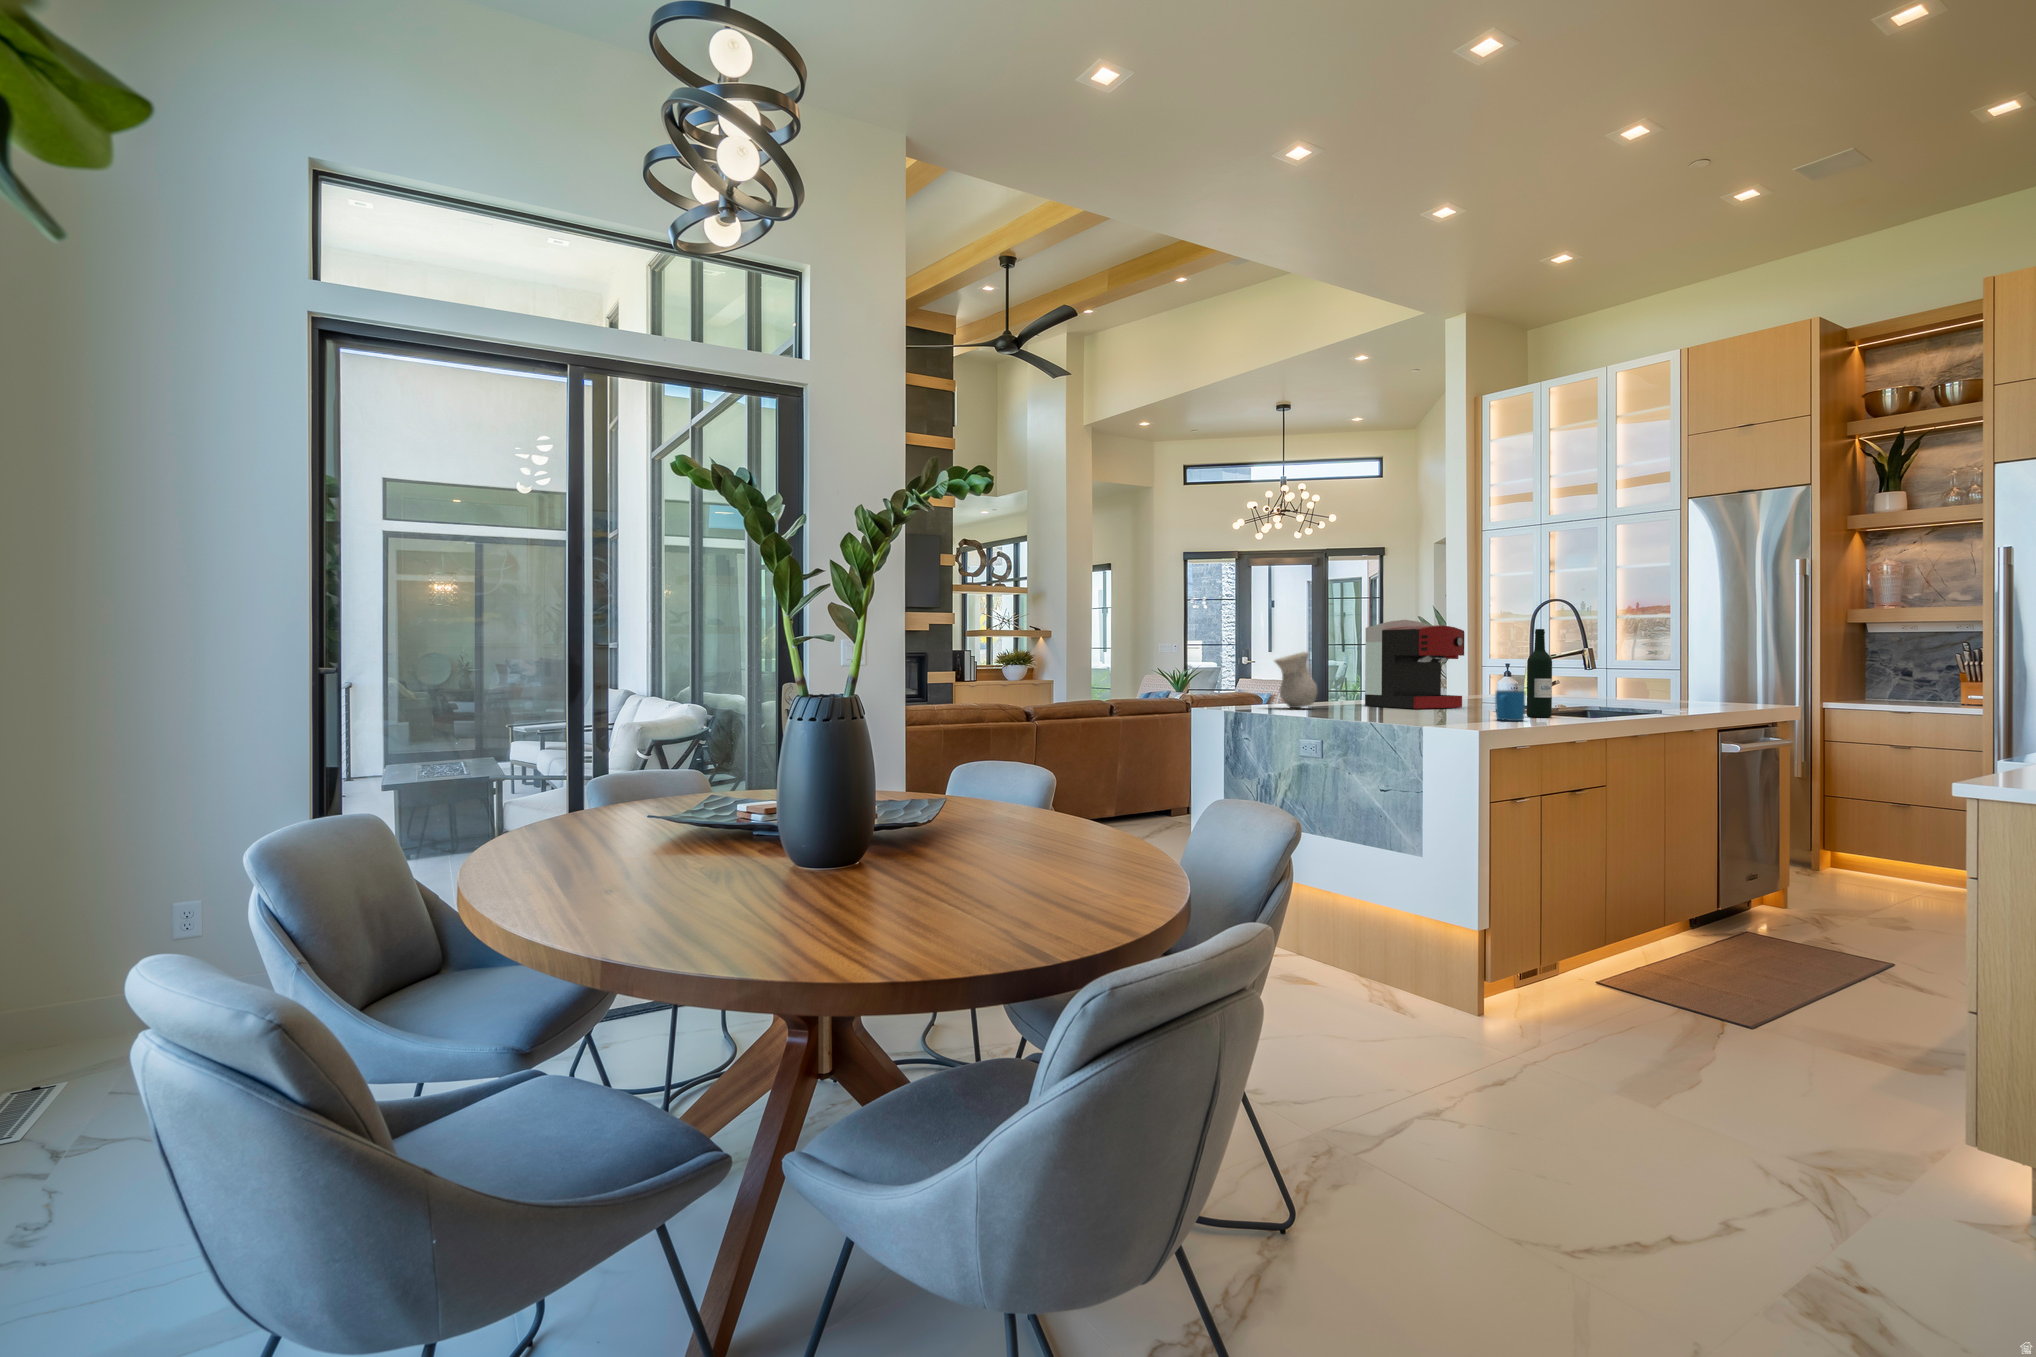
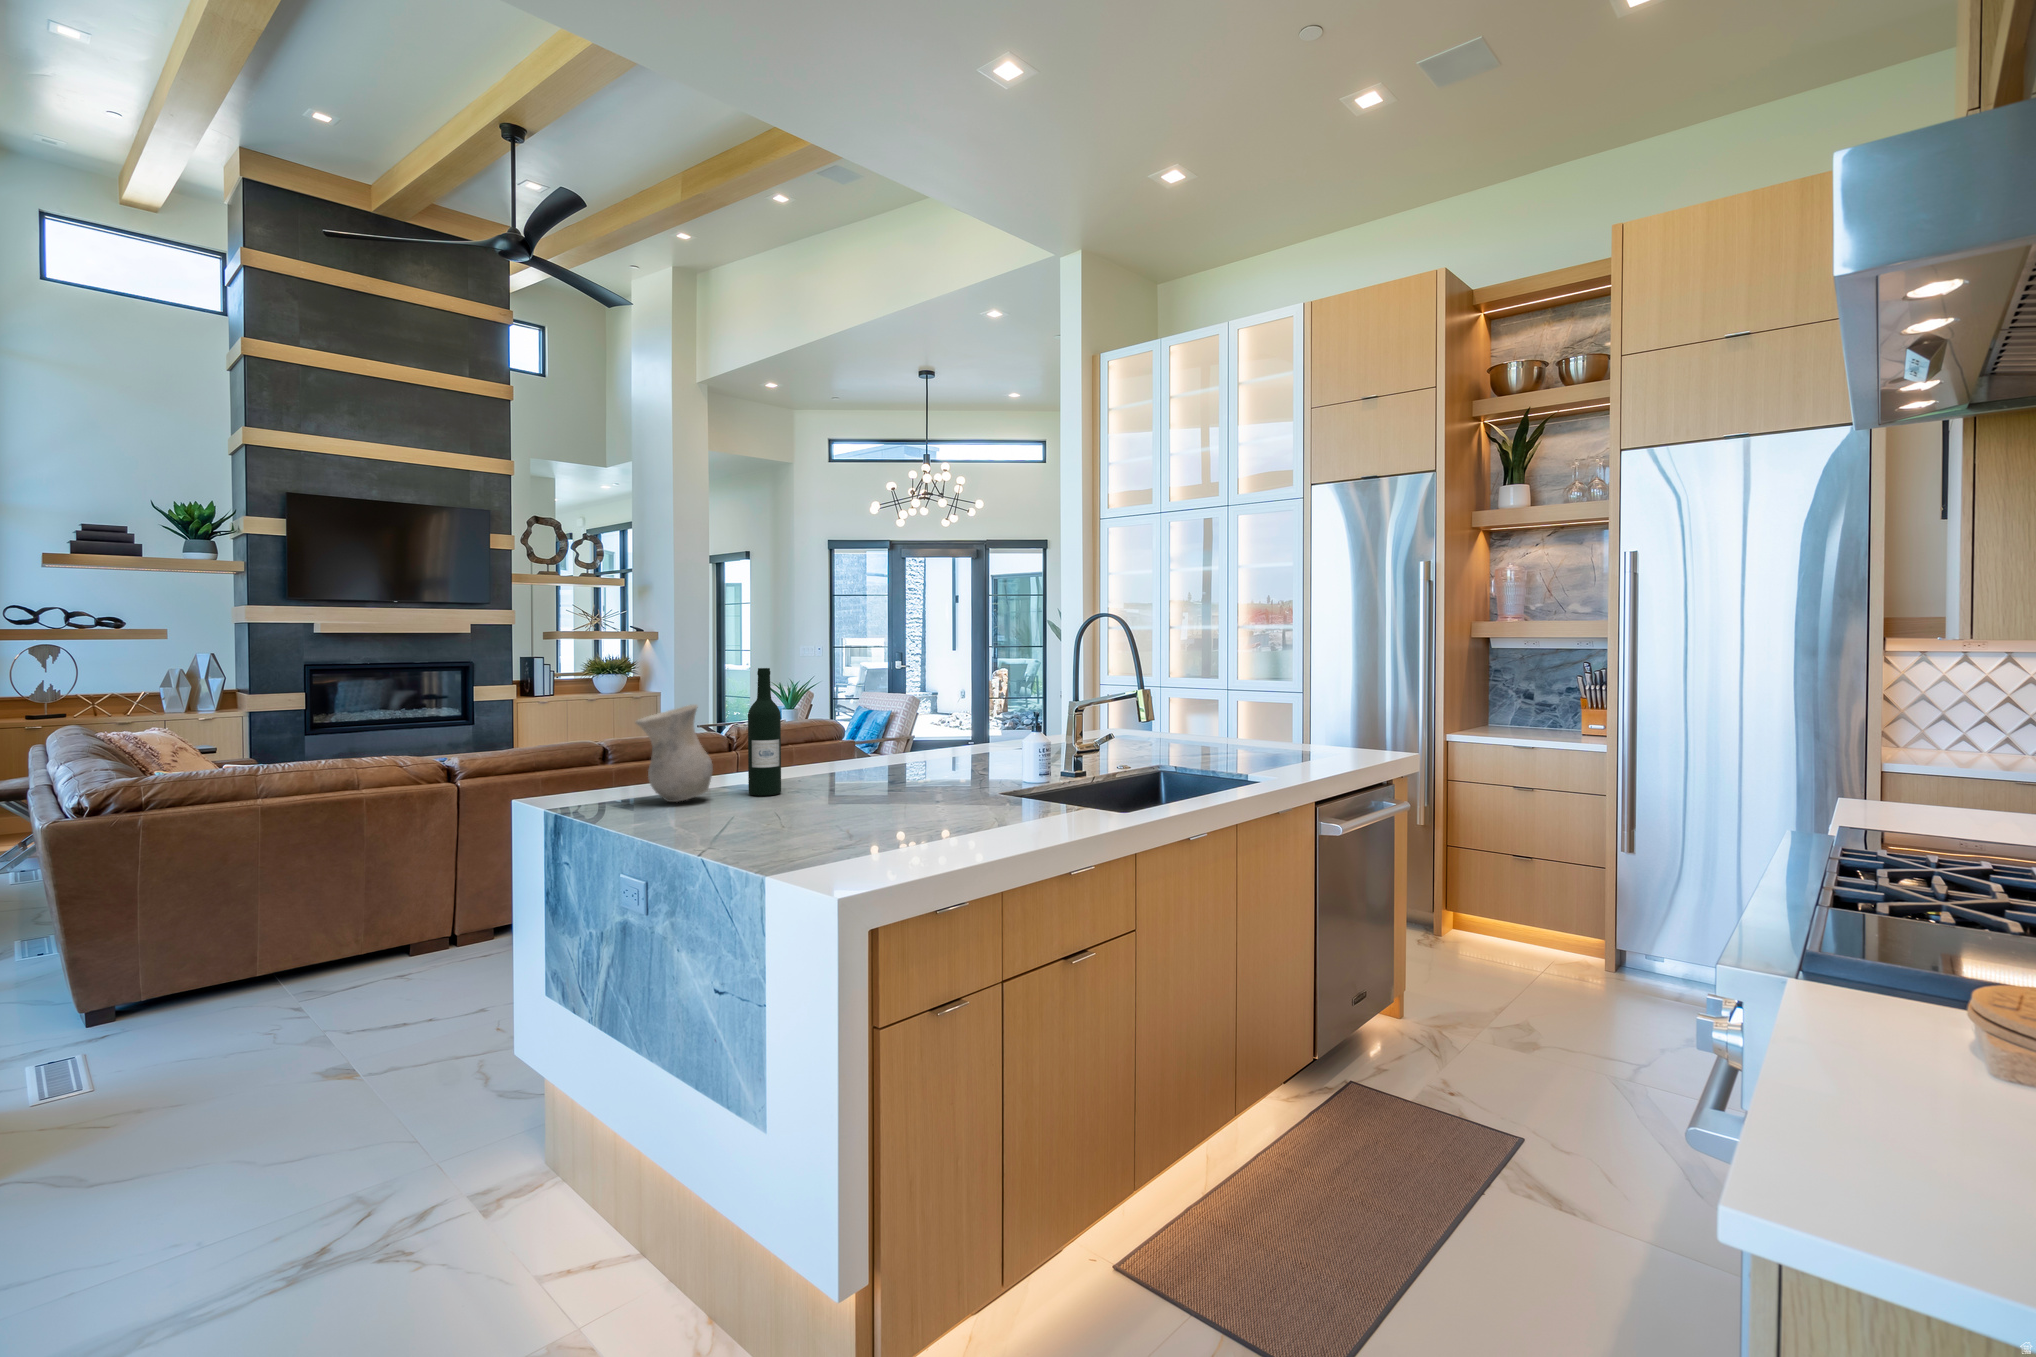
coffee maker: present [1365,620,1464,709] -> none [821,646,962,795]
wine bottle: present [1527,629,1552,717] -> present [748,668,781,796]
mug: present [1495,690,1525,721] -> none [925,791,980,853]

